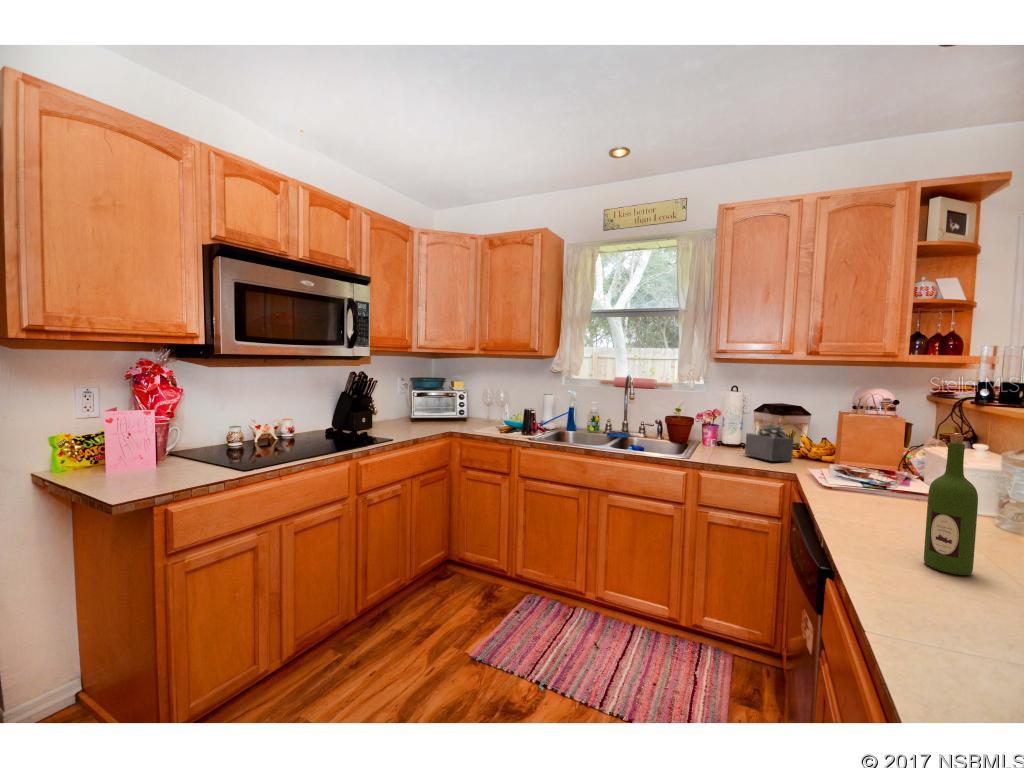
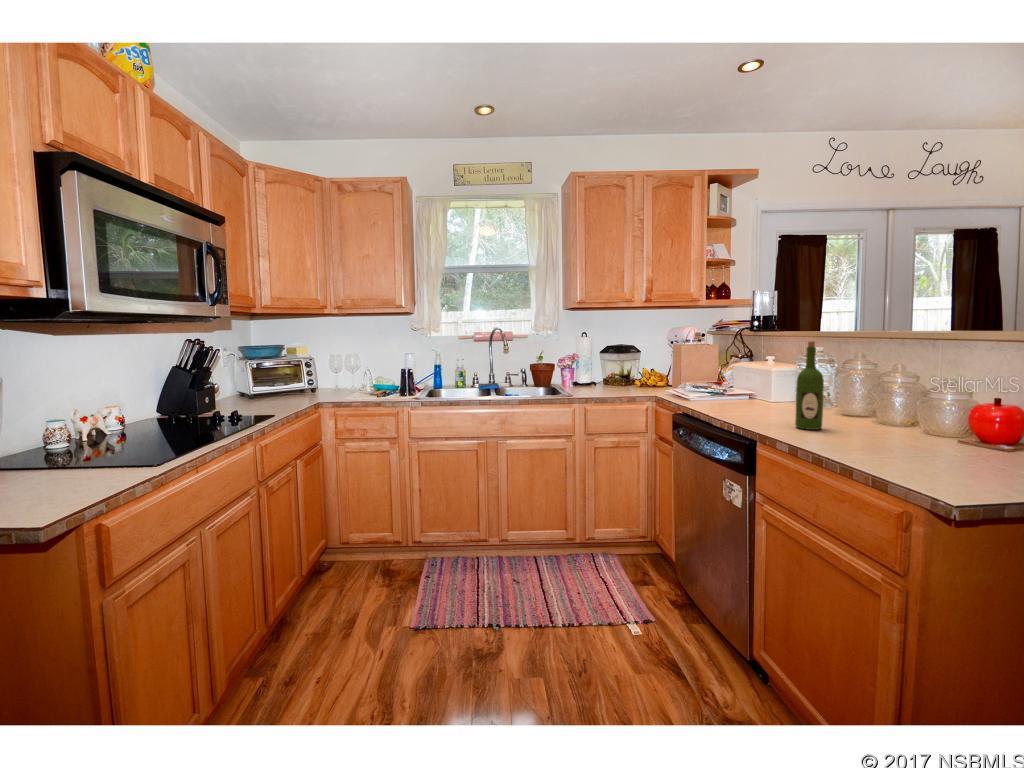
succulent plant: present [745,423,794,461] -> none [608,360,643,391]

